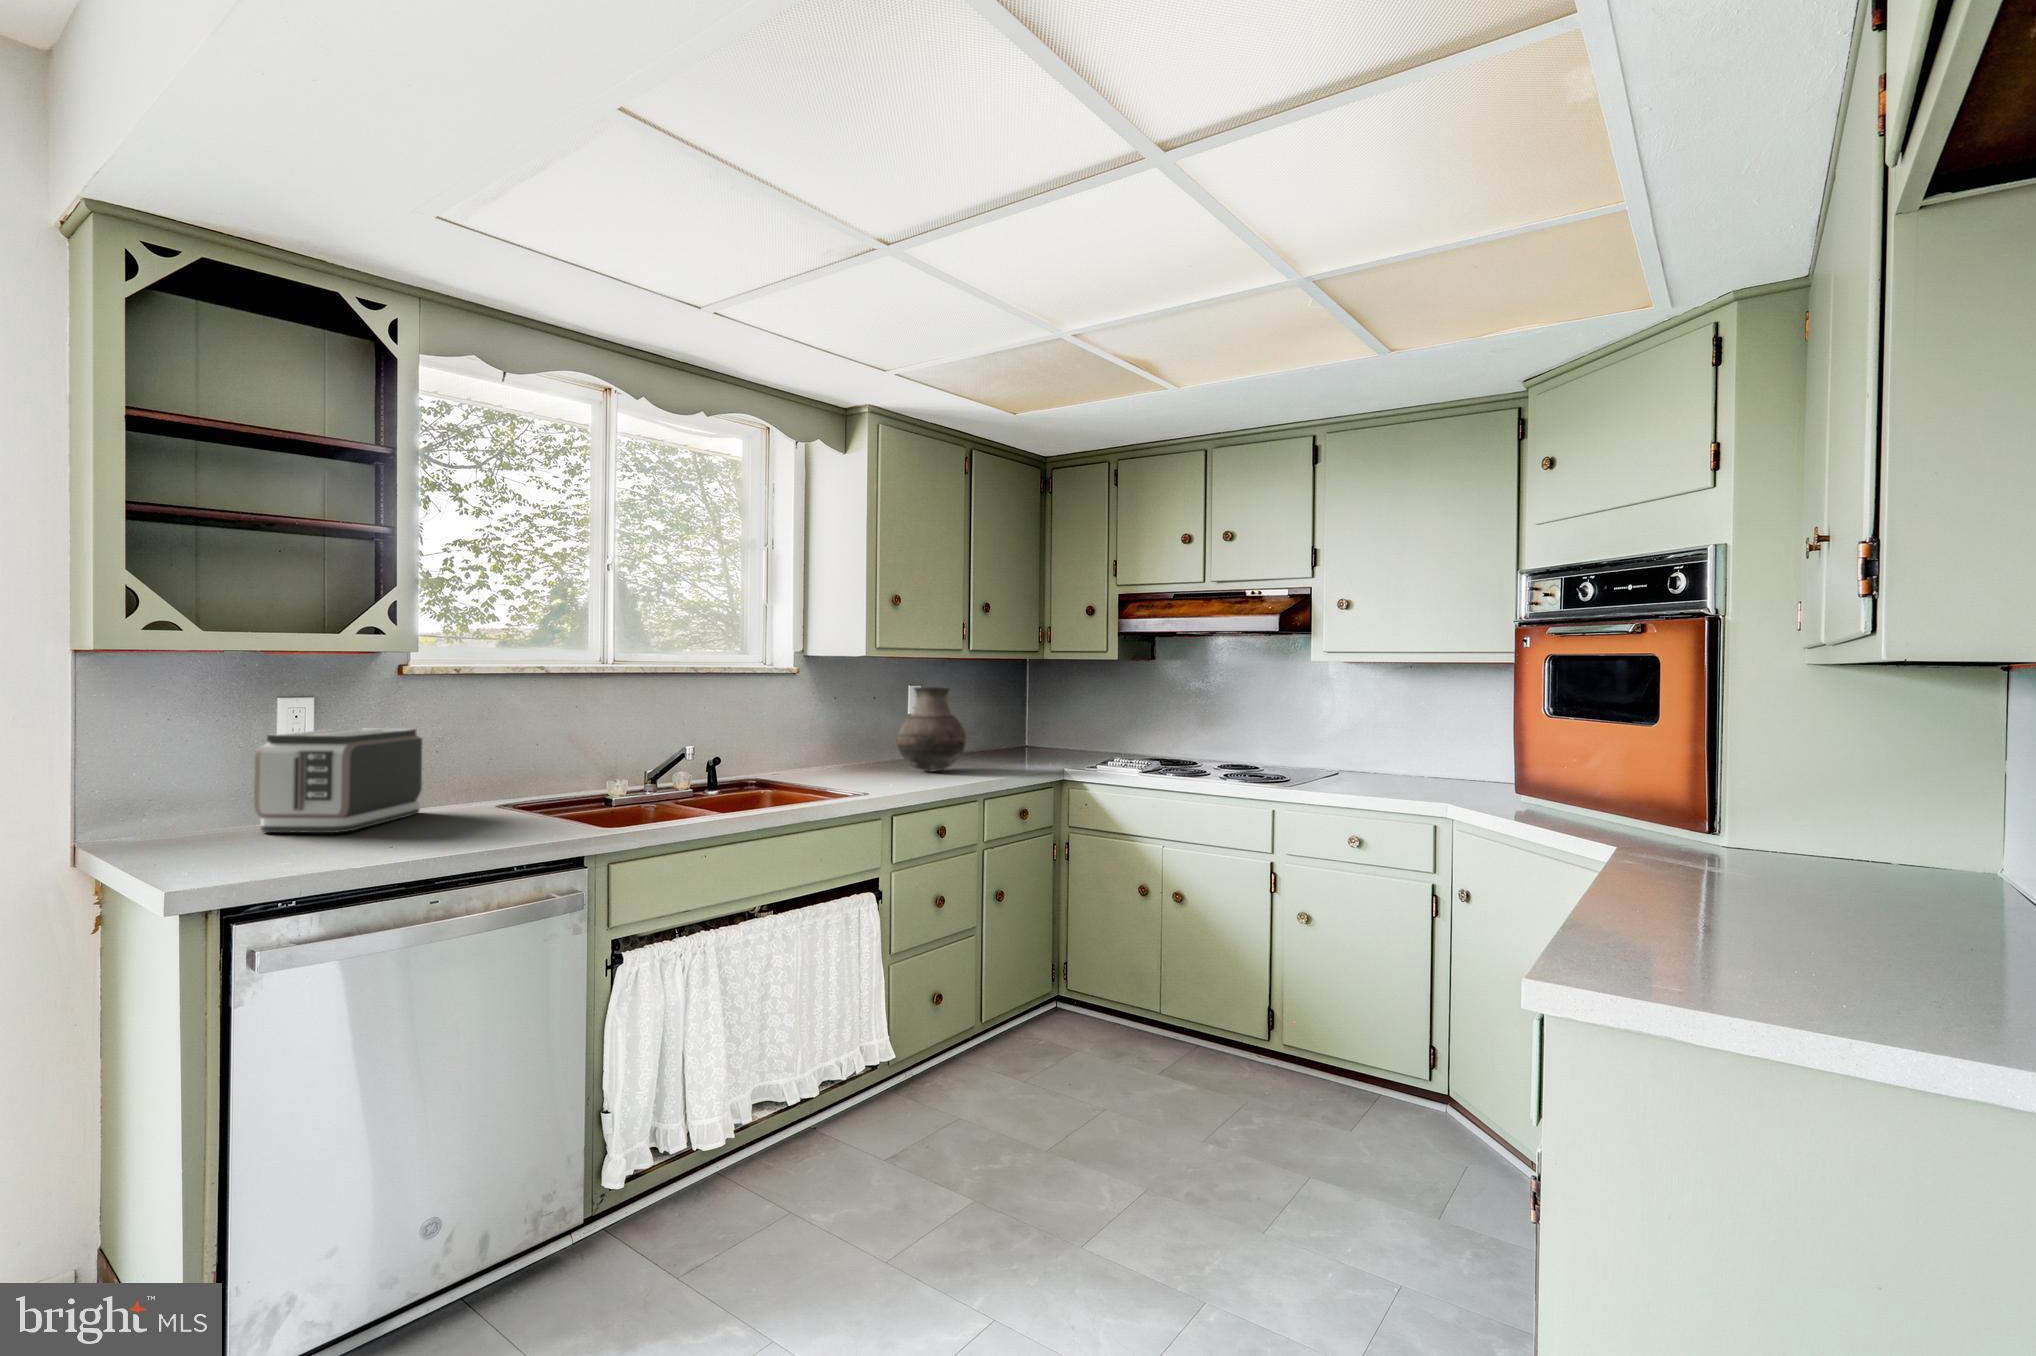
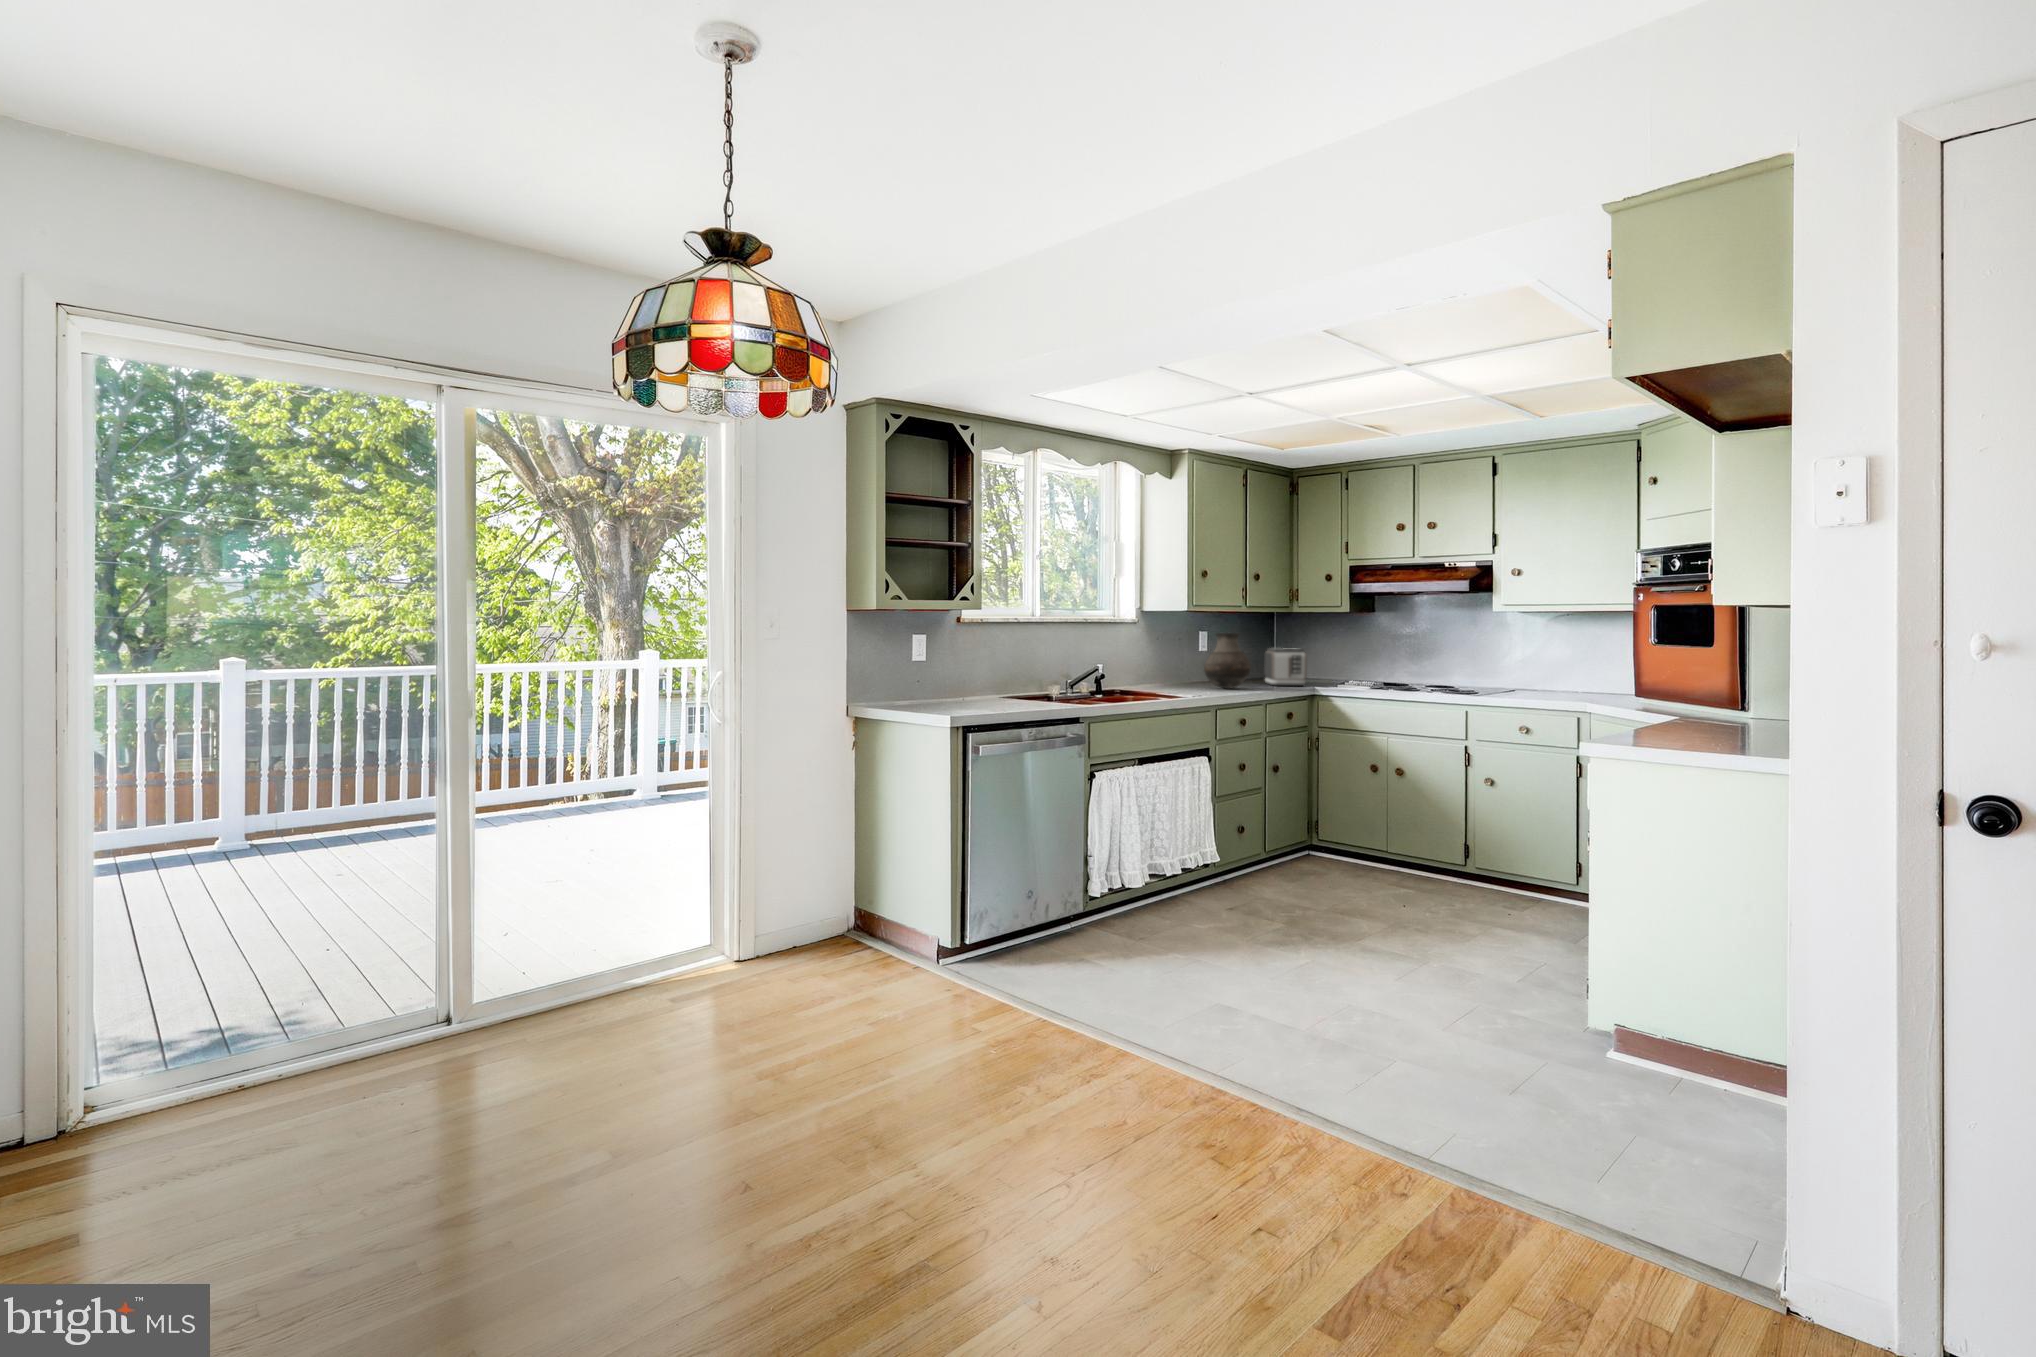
toaster: present [254,728,422,833] -> present [1264,648,1307,686]

